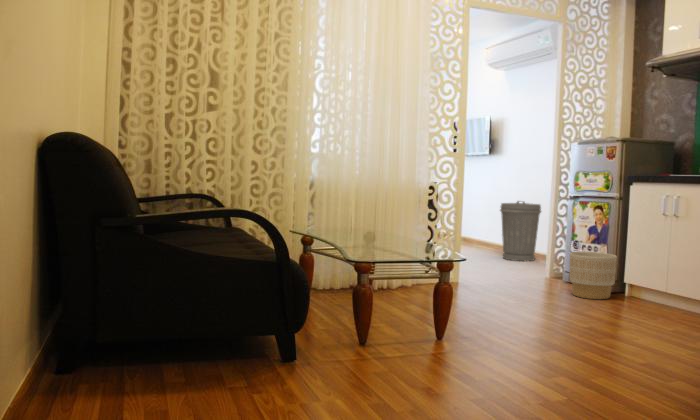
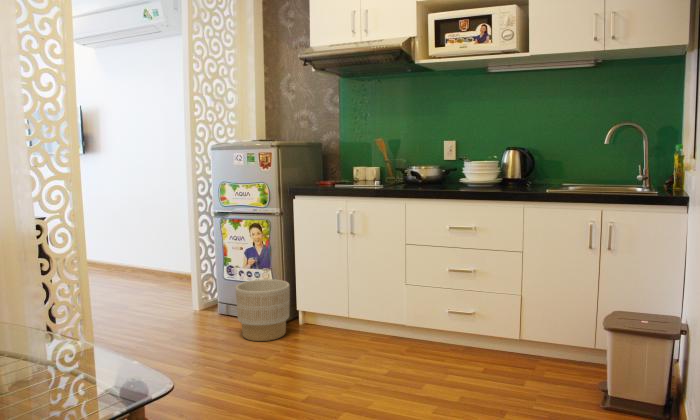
trash can: present [500,201,541,261] -> none [108,212,160,287]

